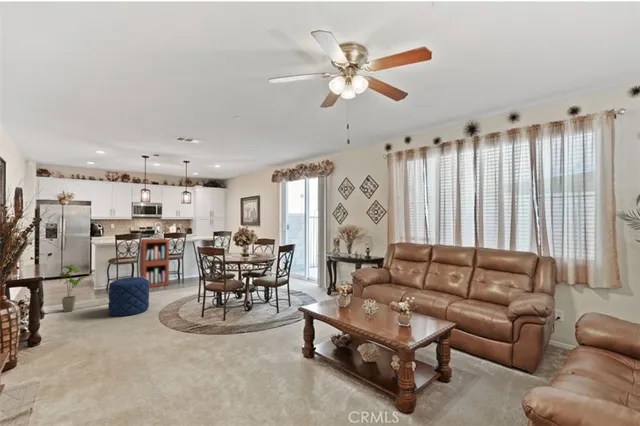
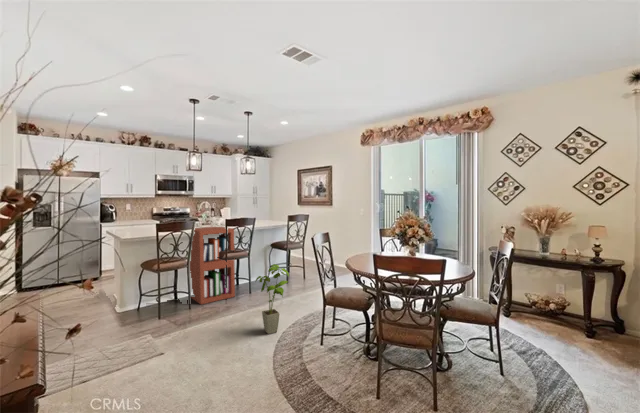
house plant: present [59,265,86,312] -> present [256,264,289,334]
pouf: present [108,277,149,316] -> none [186,302,254,384]

